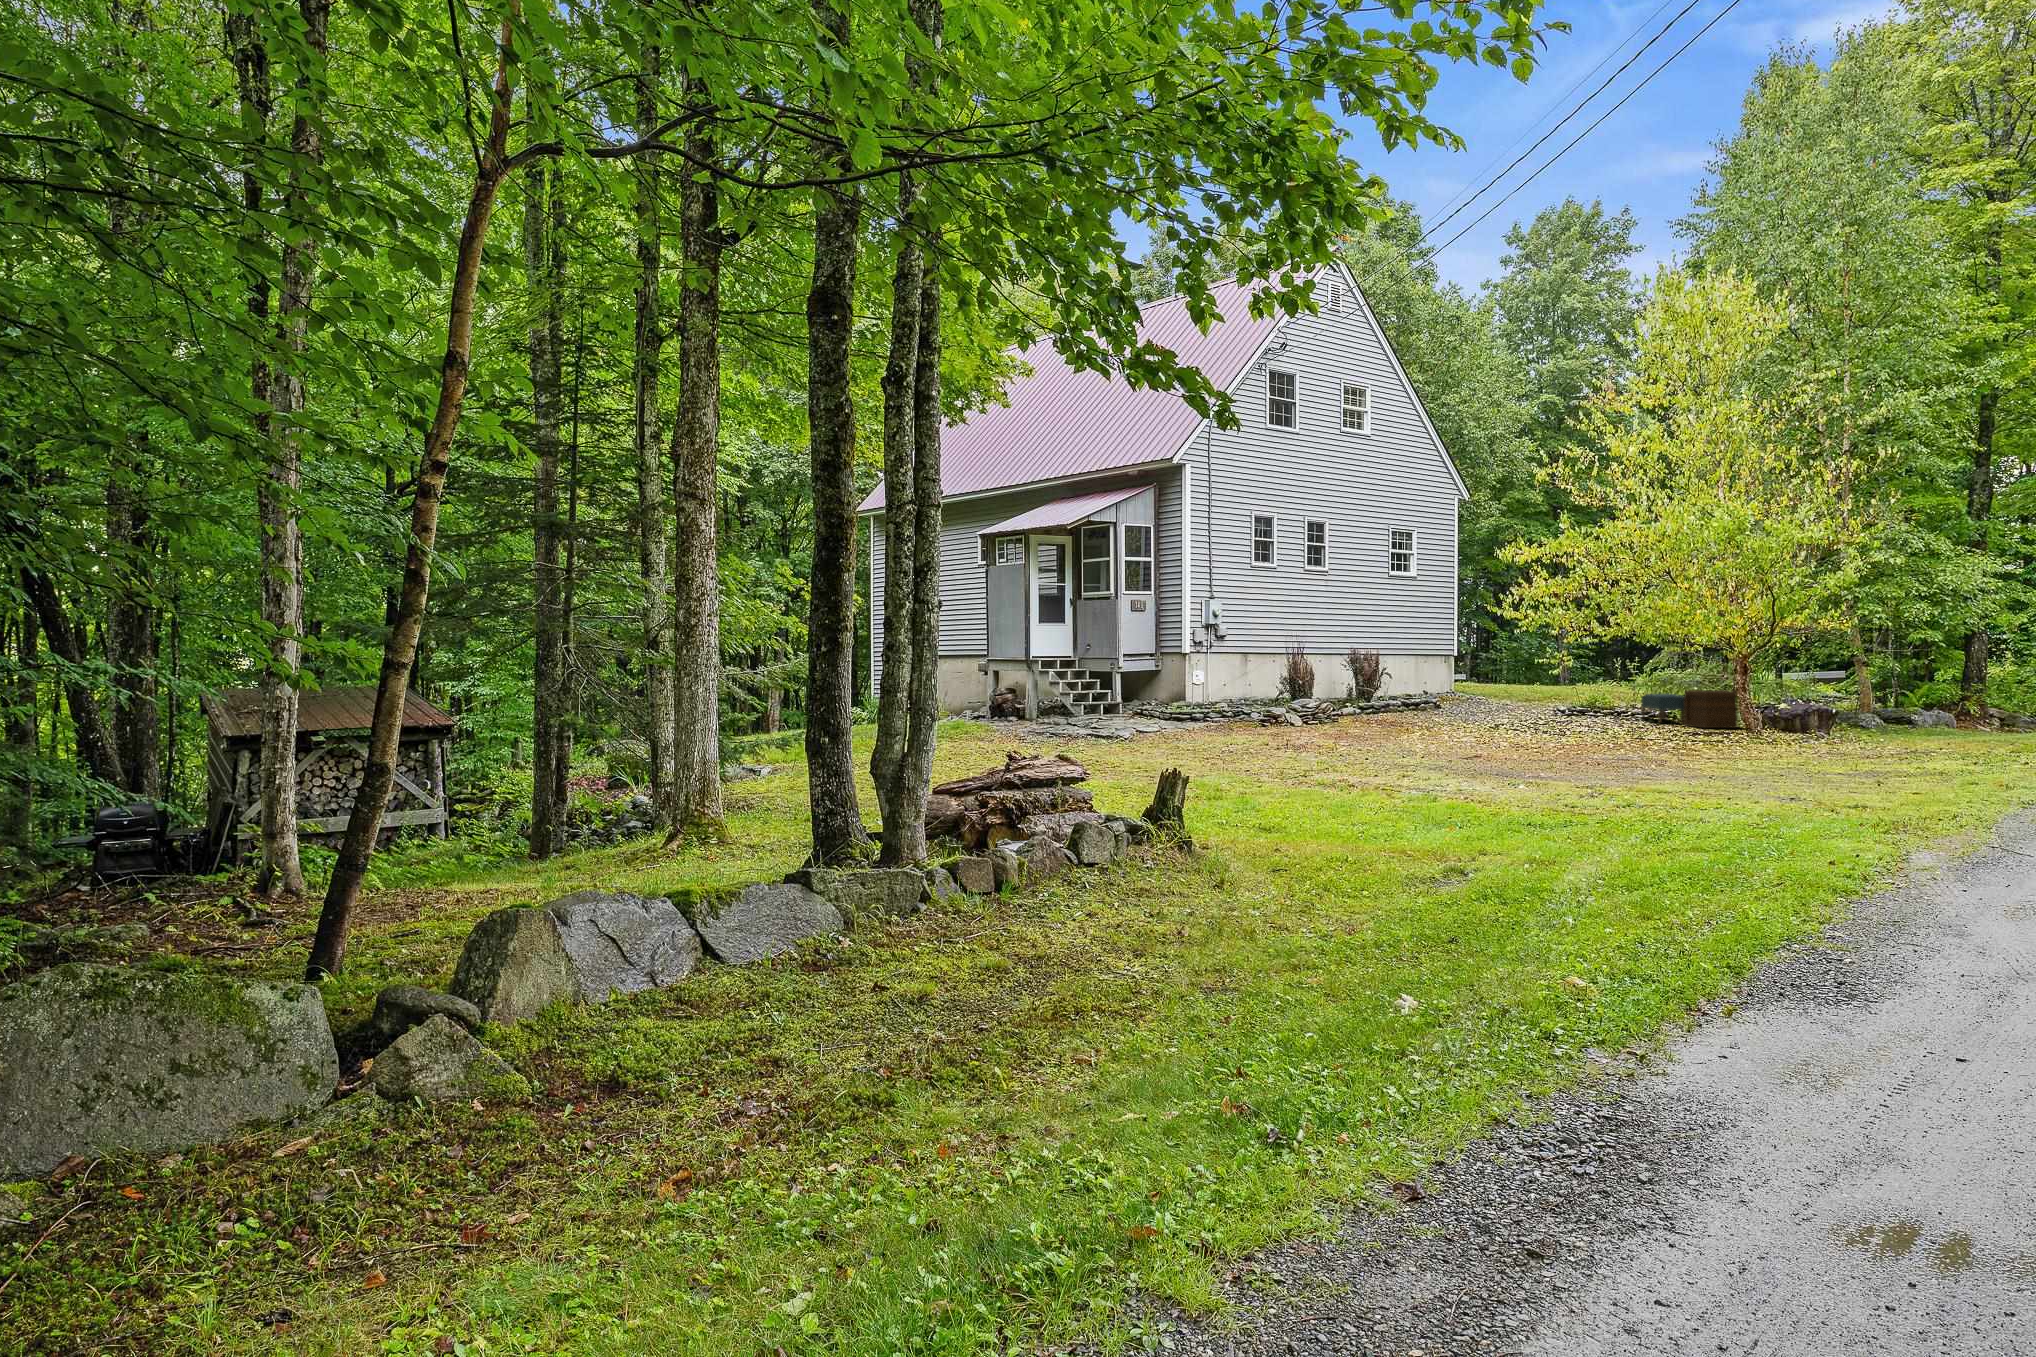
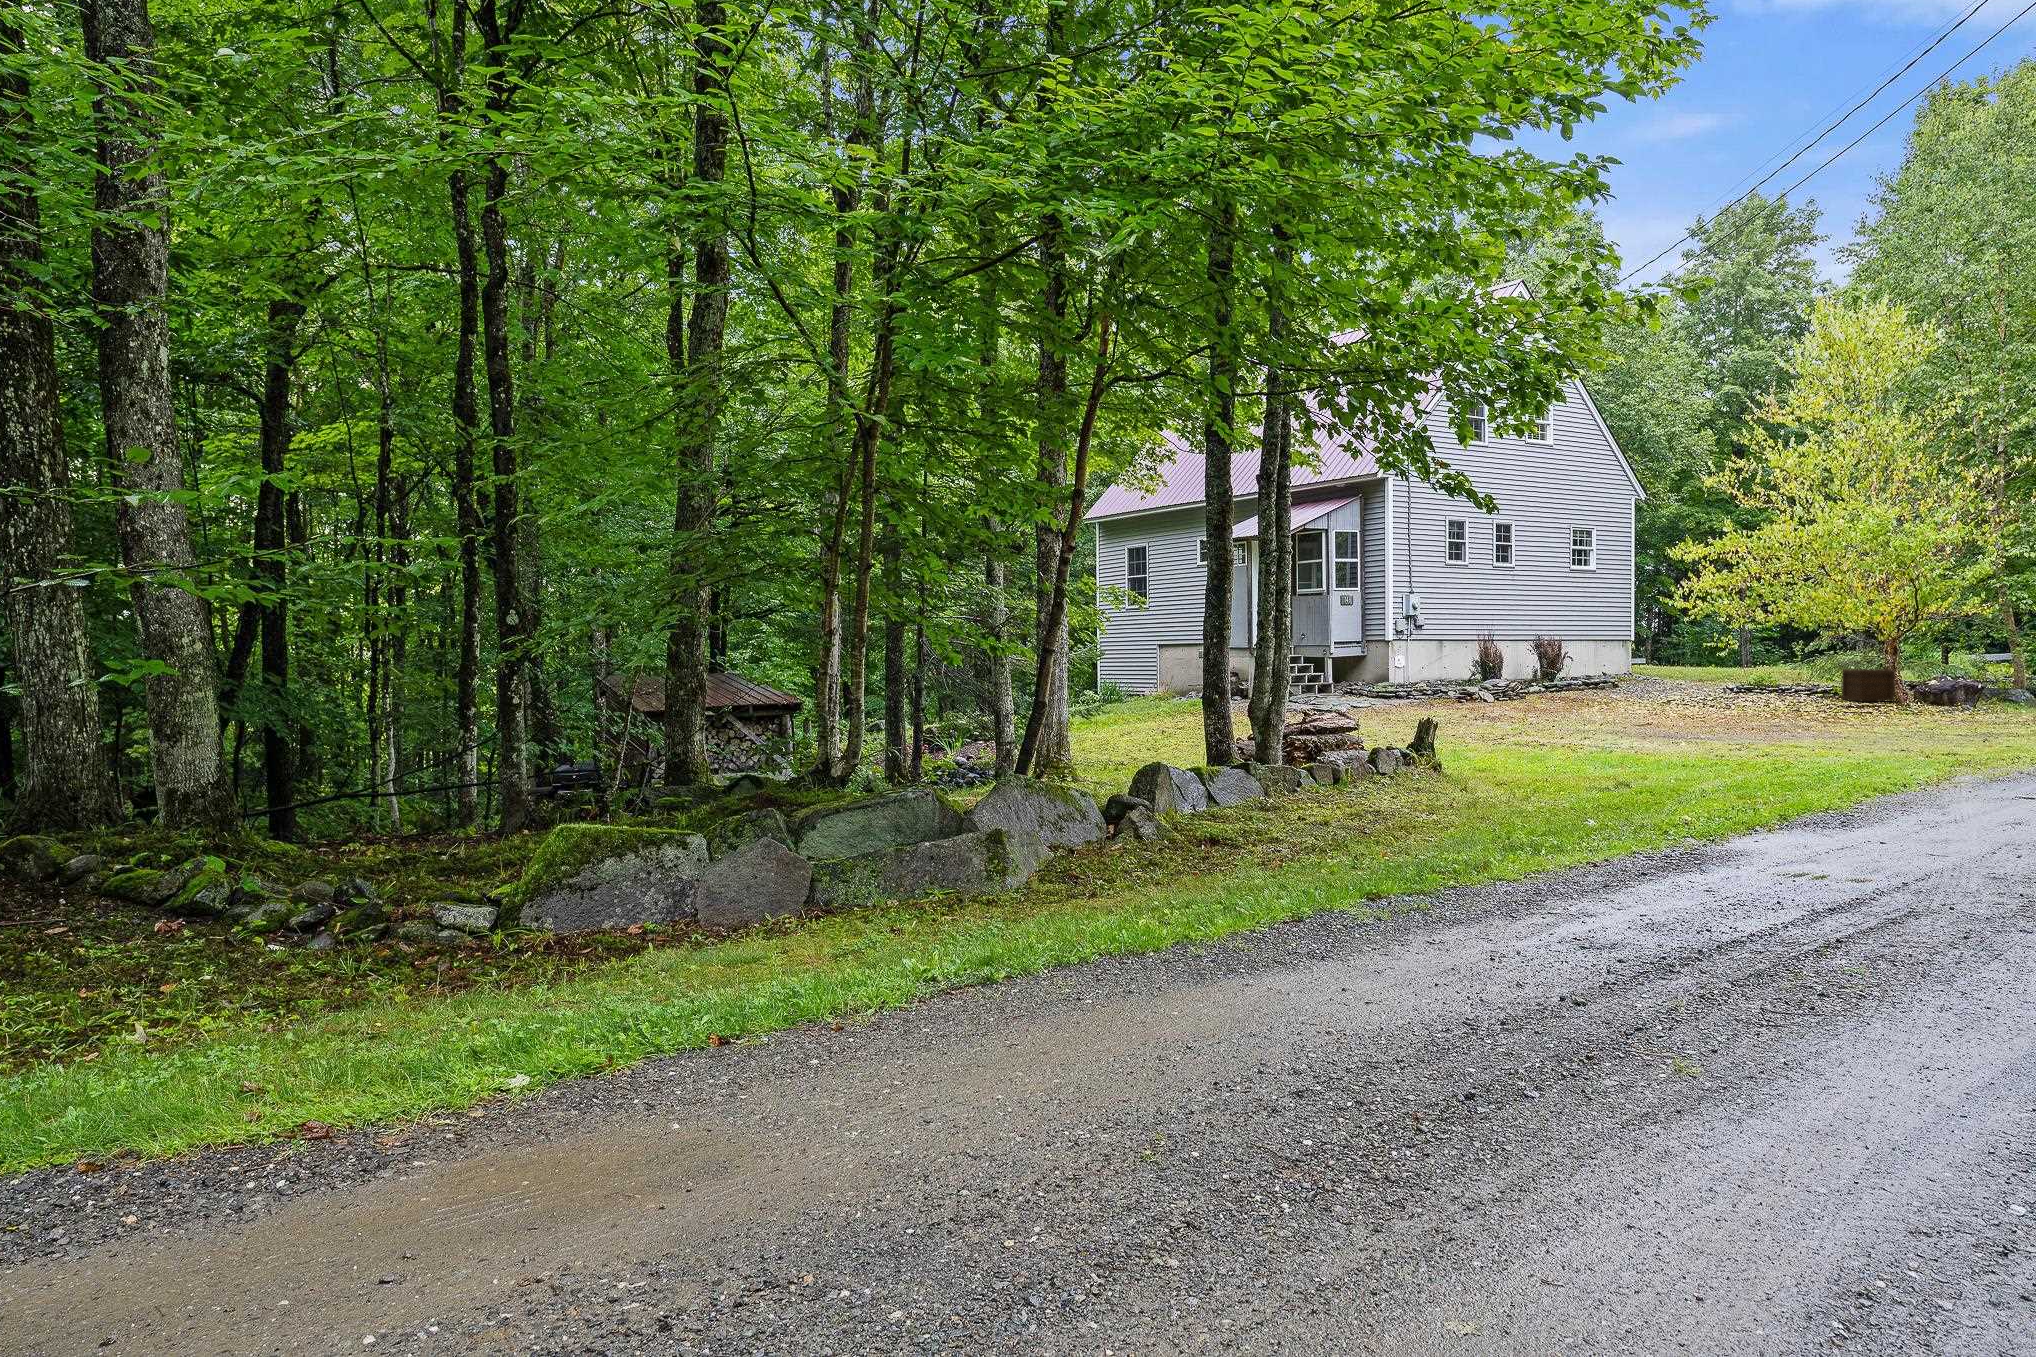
bench: present [1641,693,1684,724] -> none [1804,672,1843,698]

